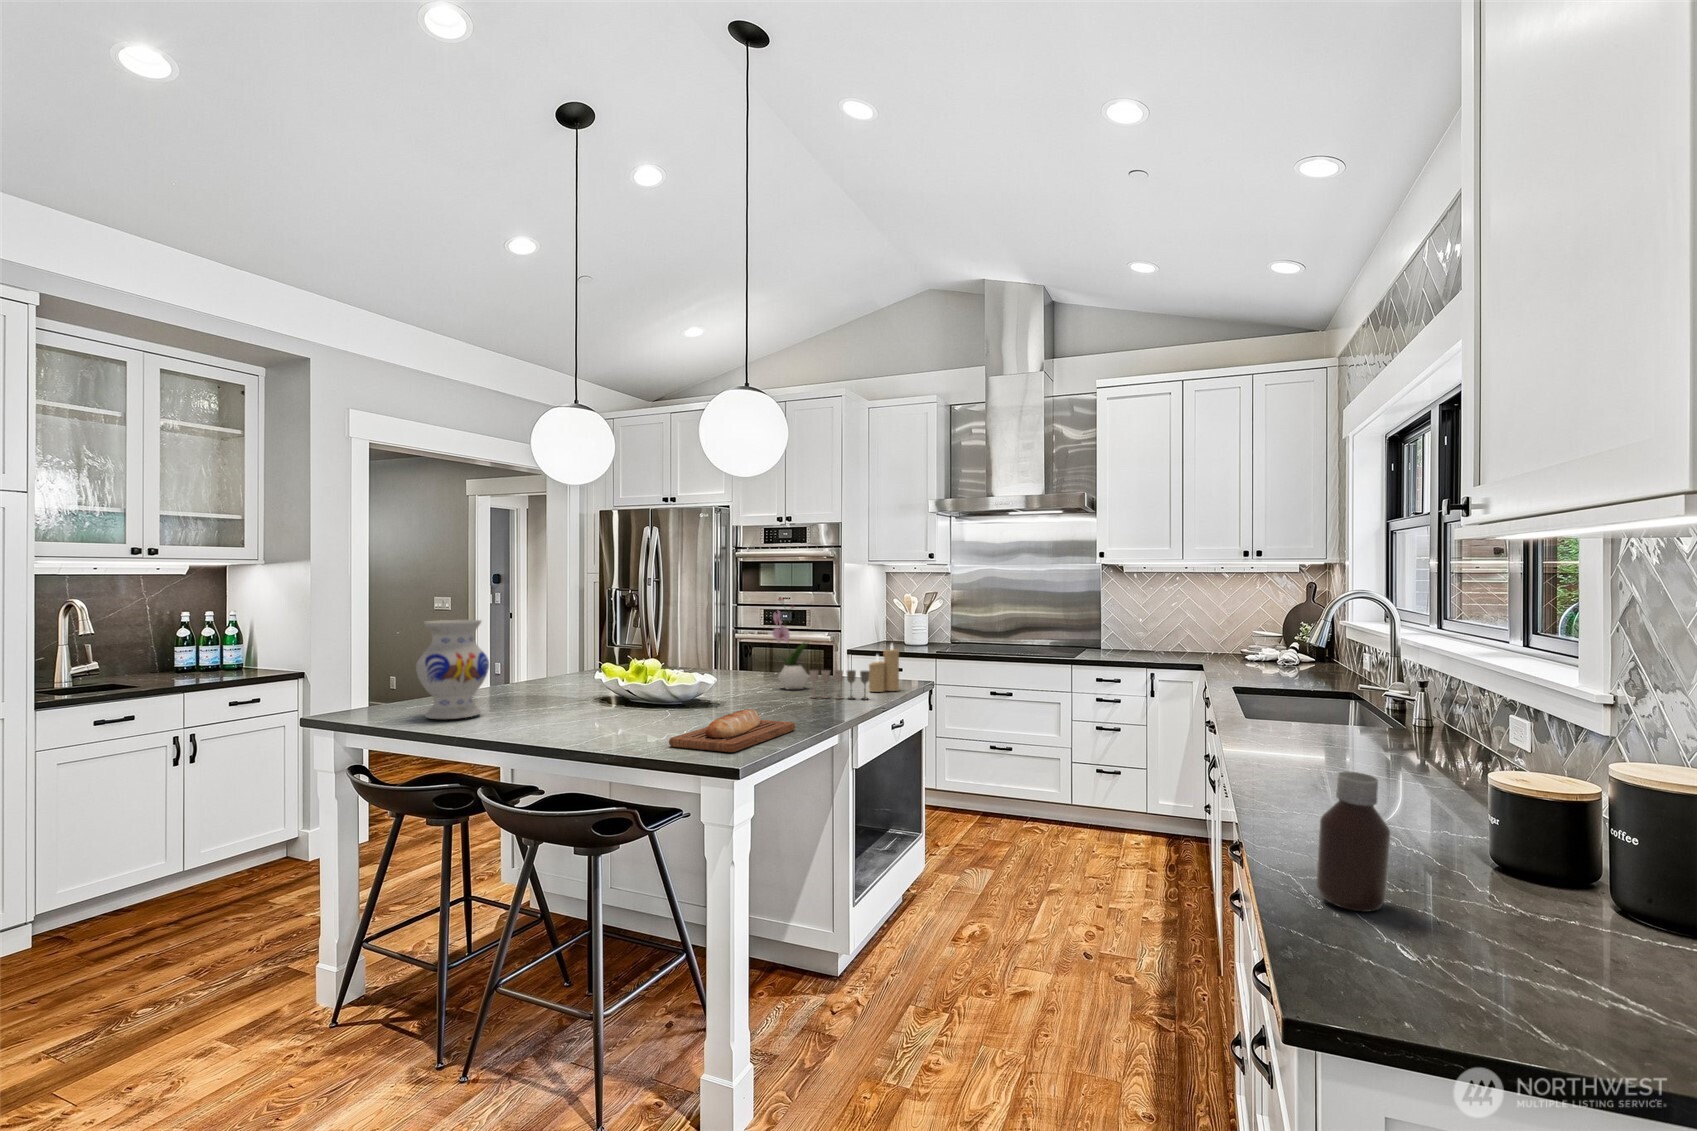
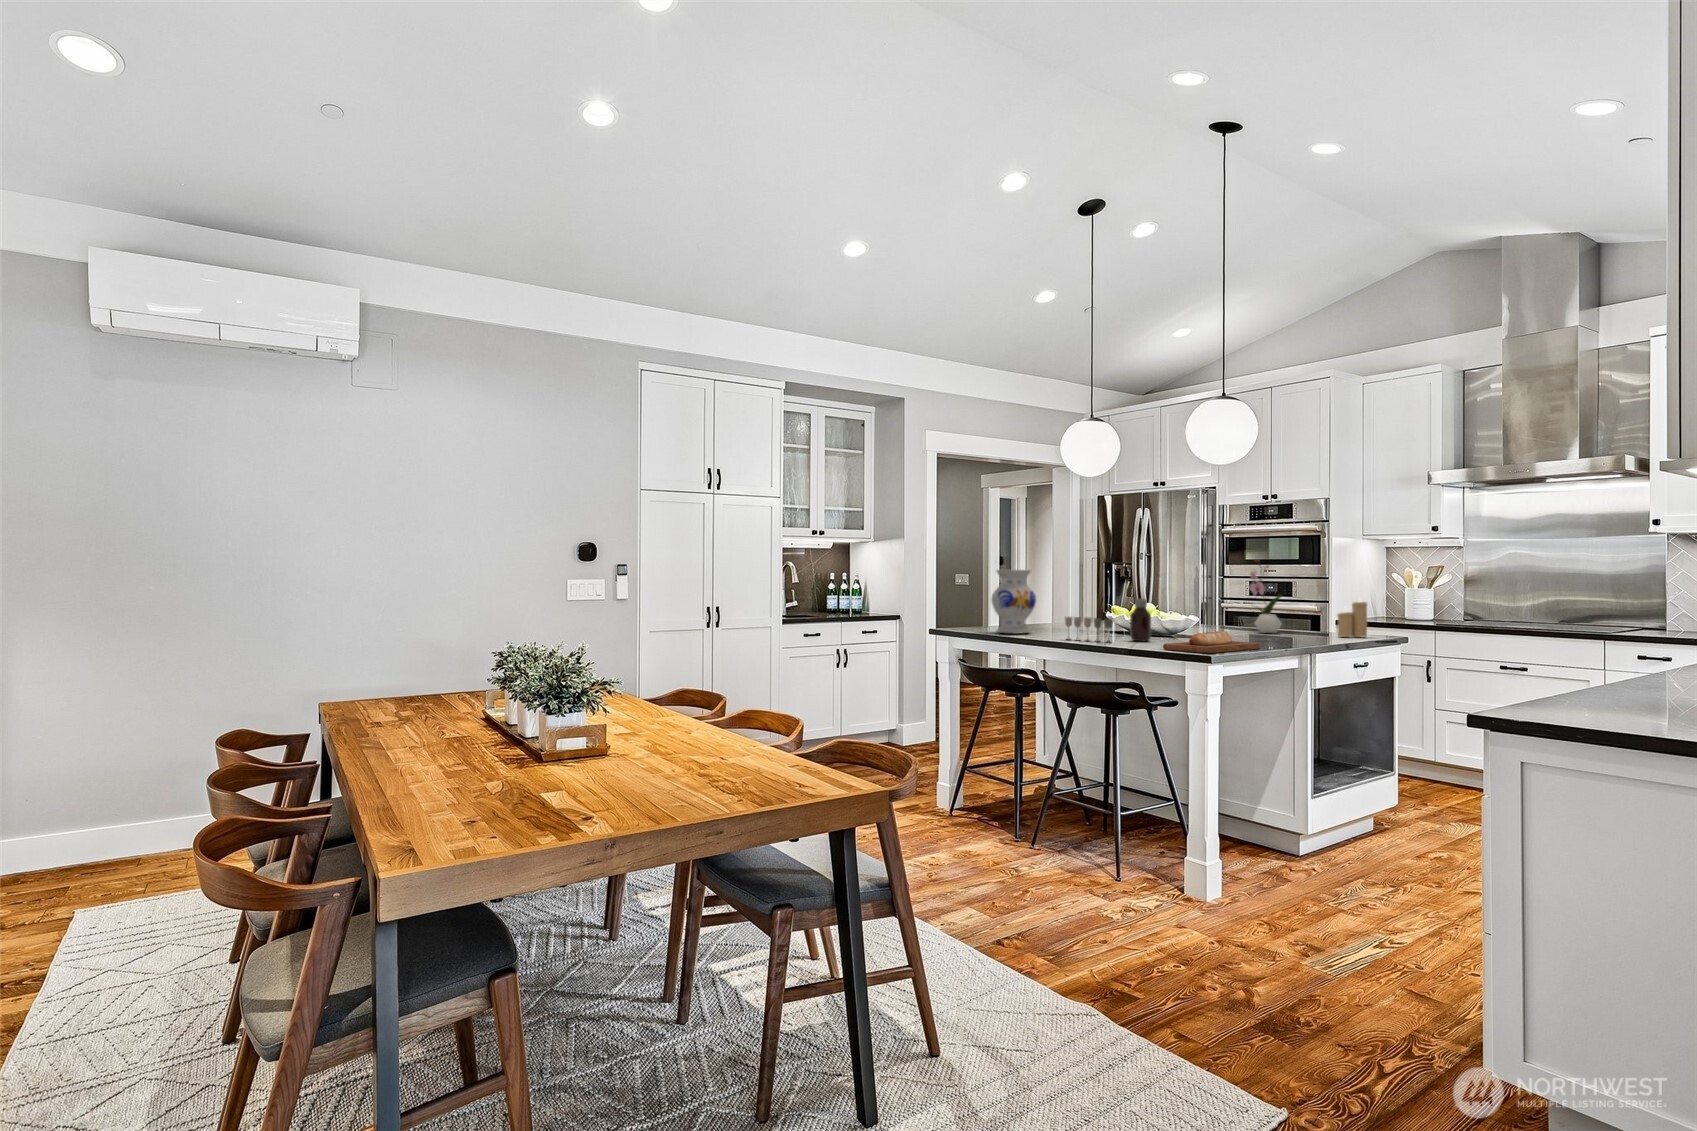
wine glass: present [810,670,869,699] -> present [1065,617,1112,642]
bottle: present [1316,771,1390,911] -> present [1130,599,1151,641]

